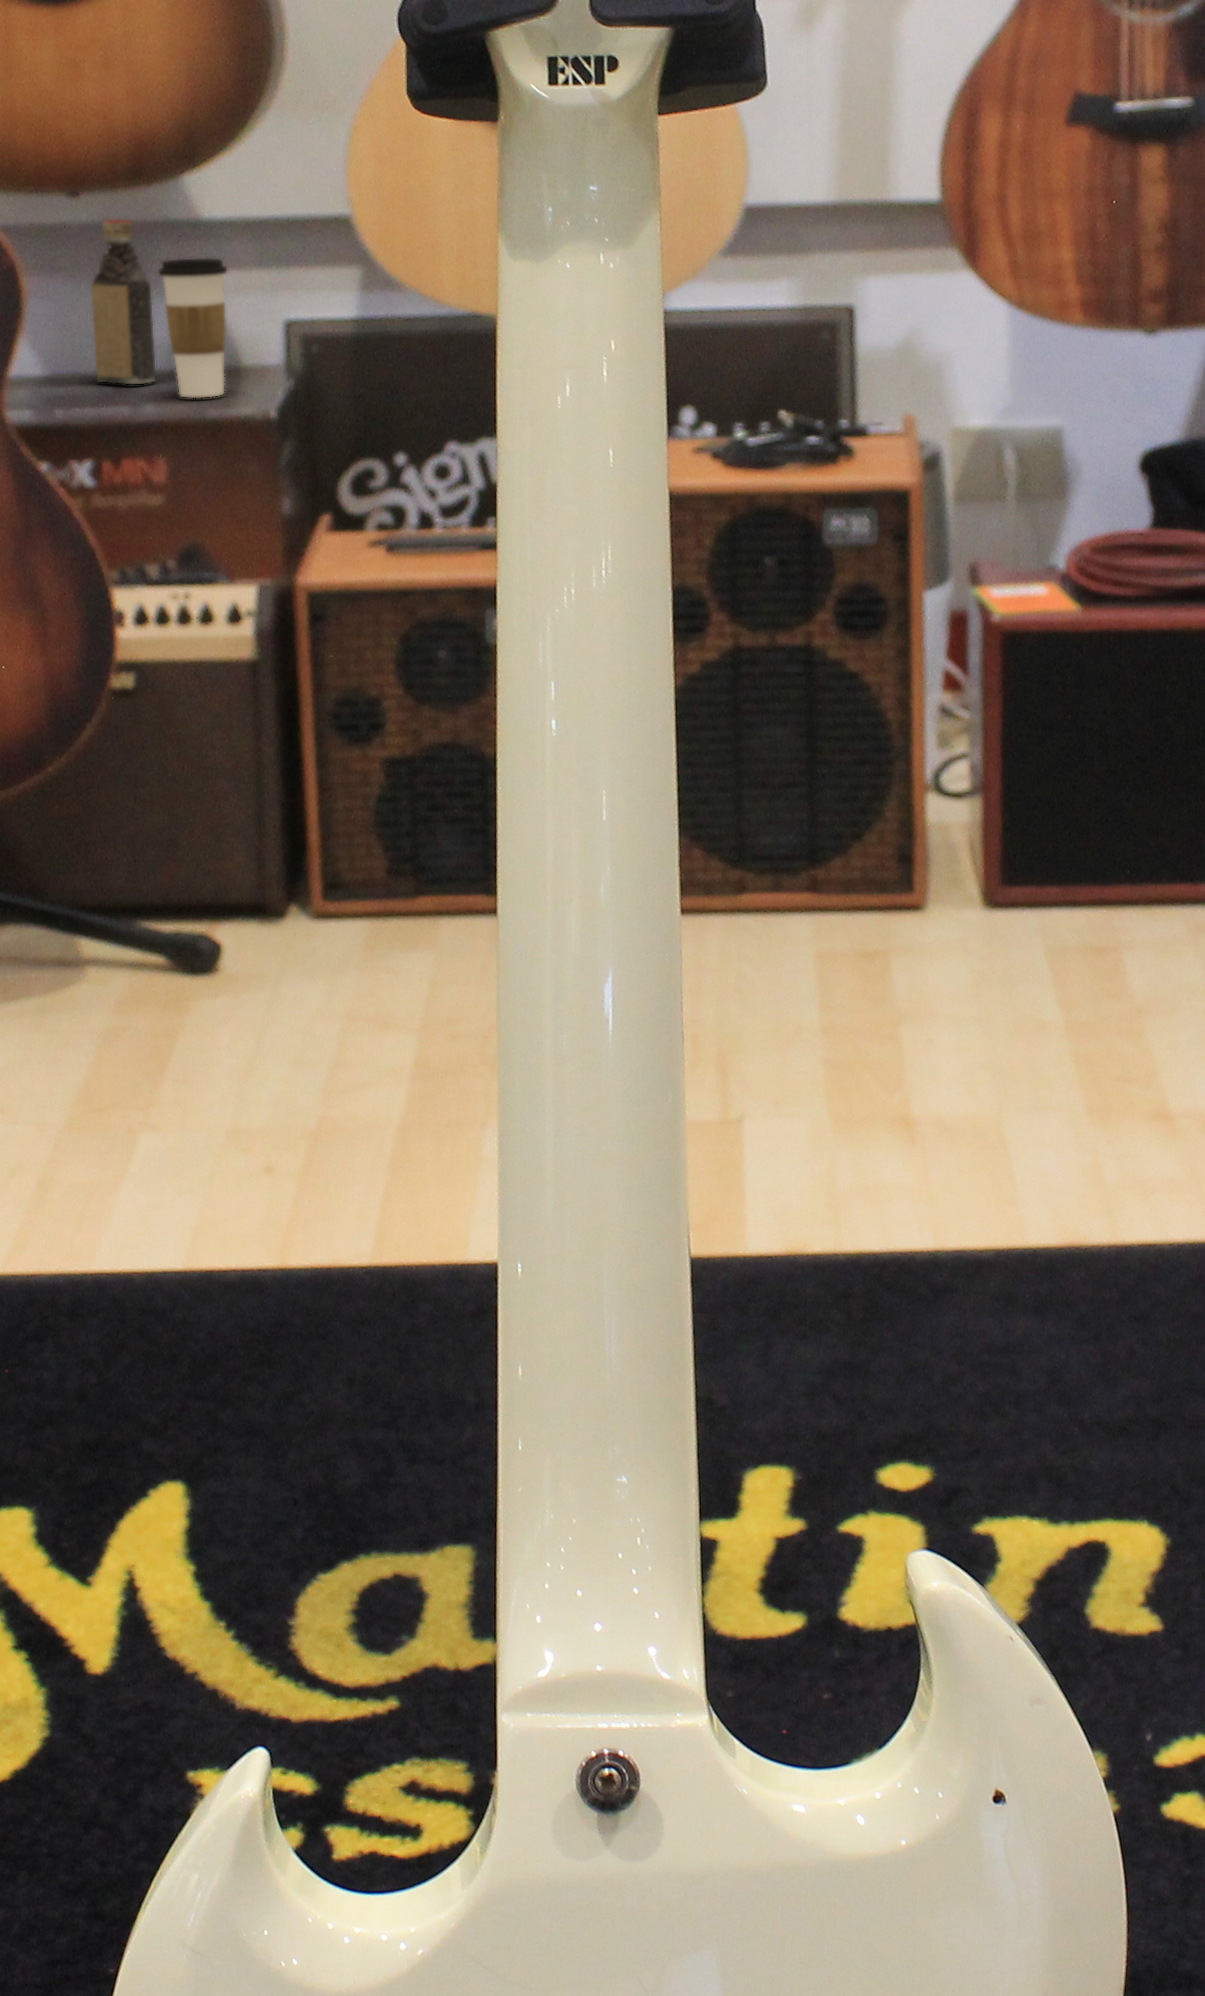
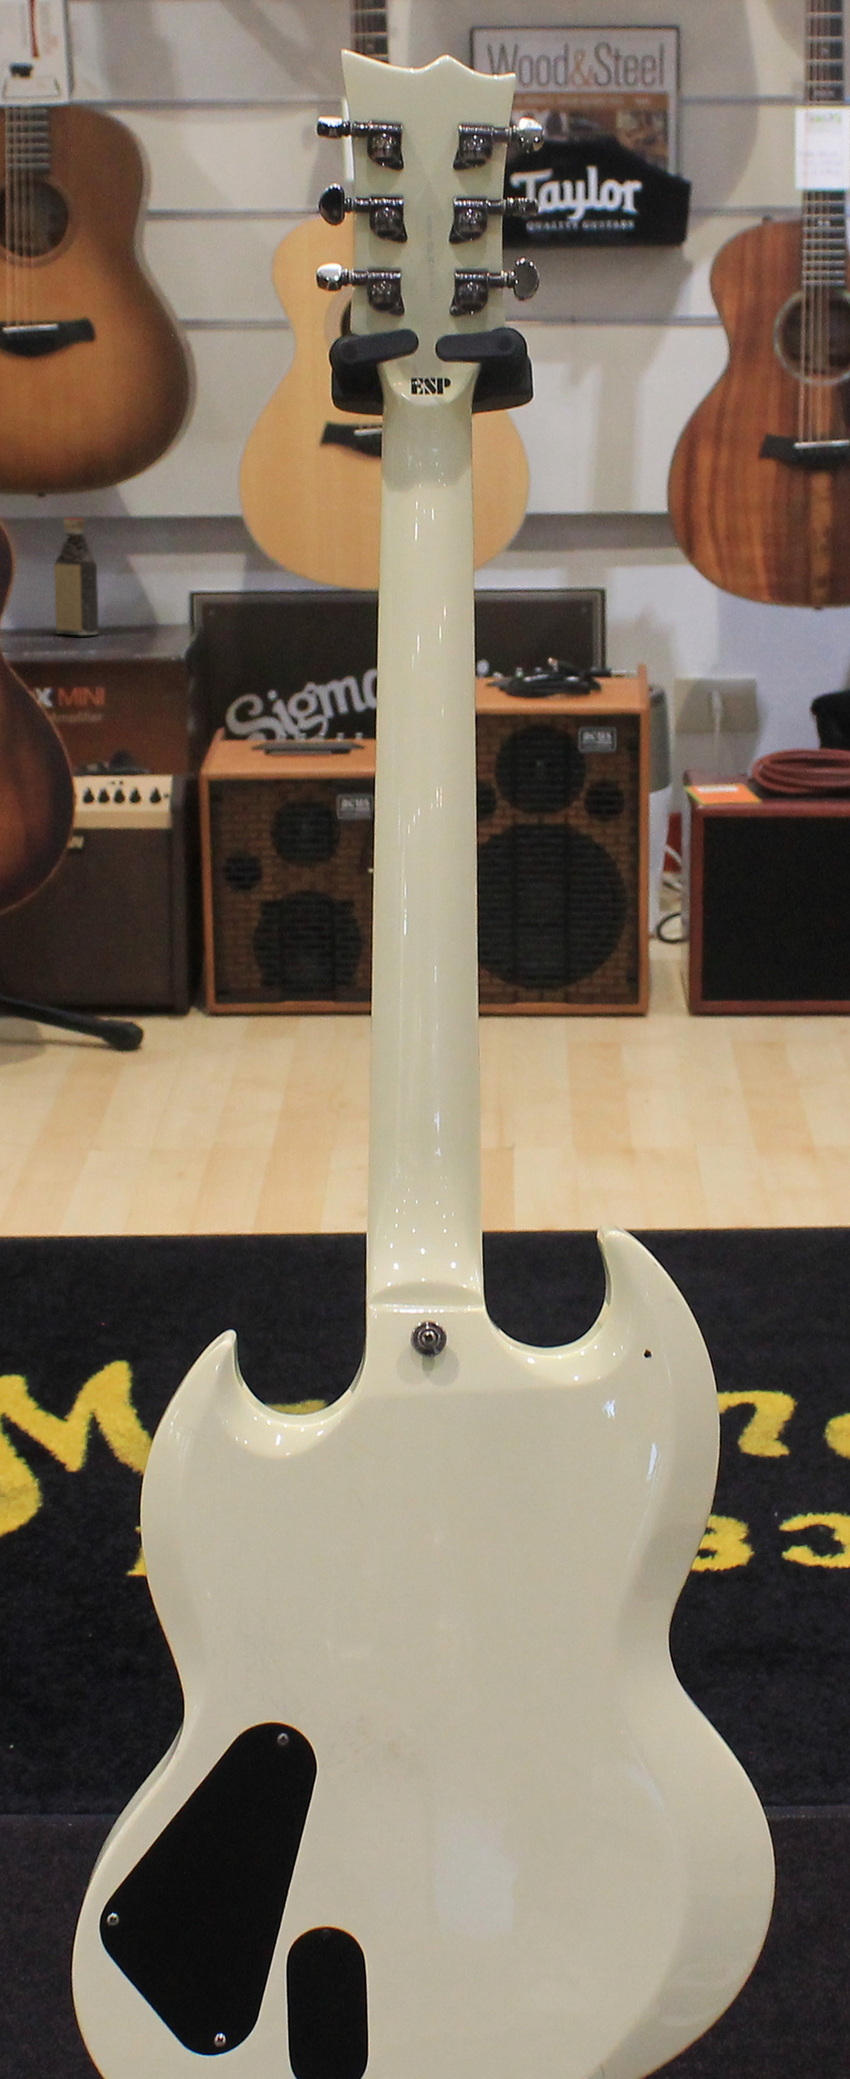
coffee cup: present [159,258,227,397] -> none [104,546,153,645]

